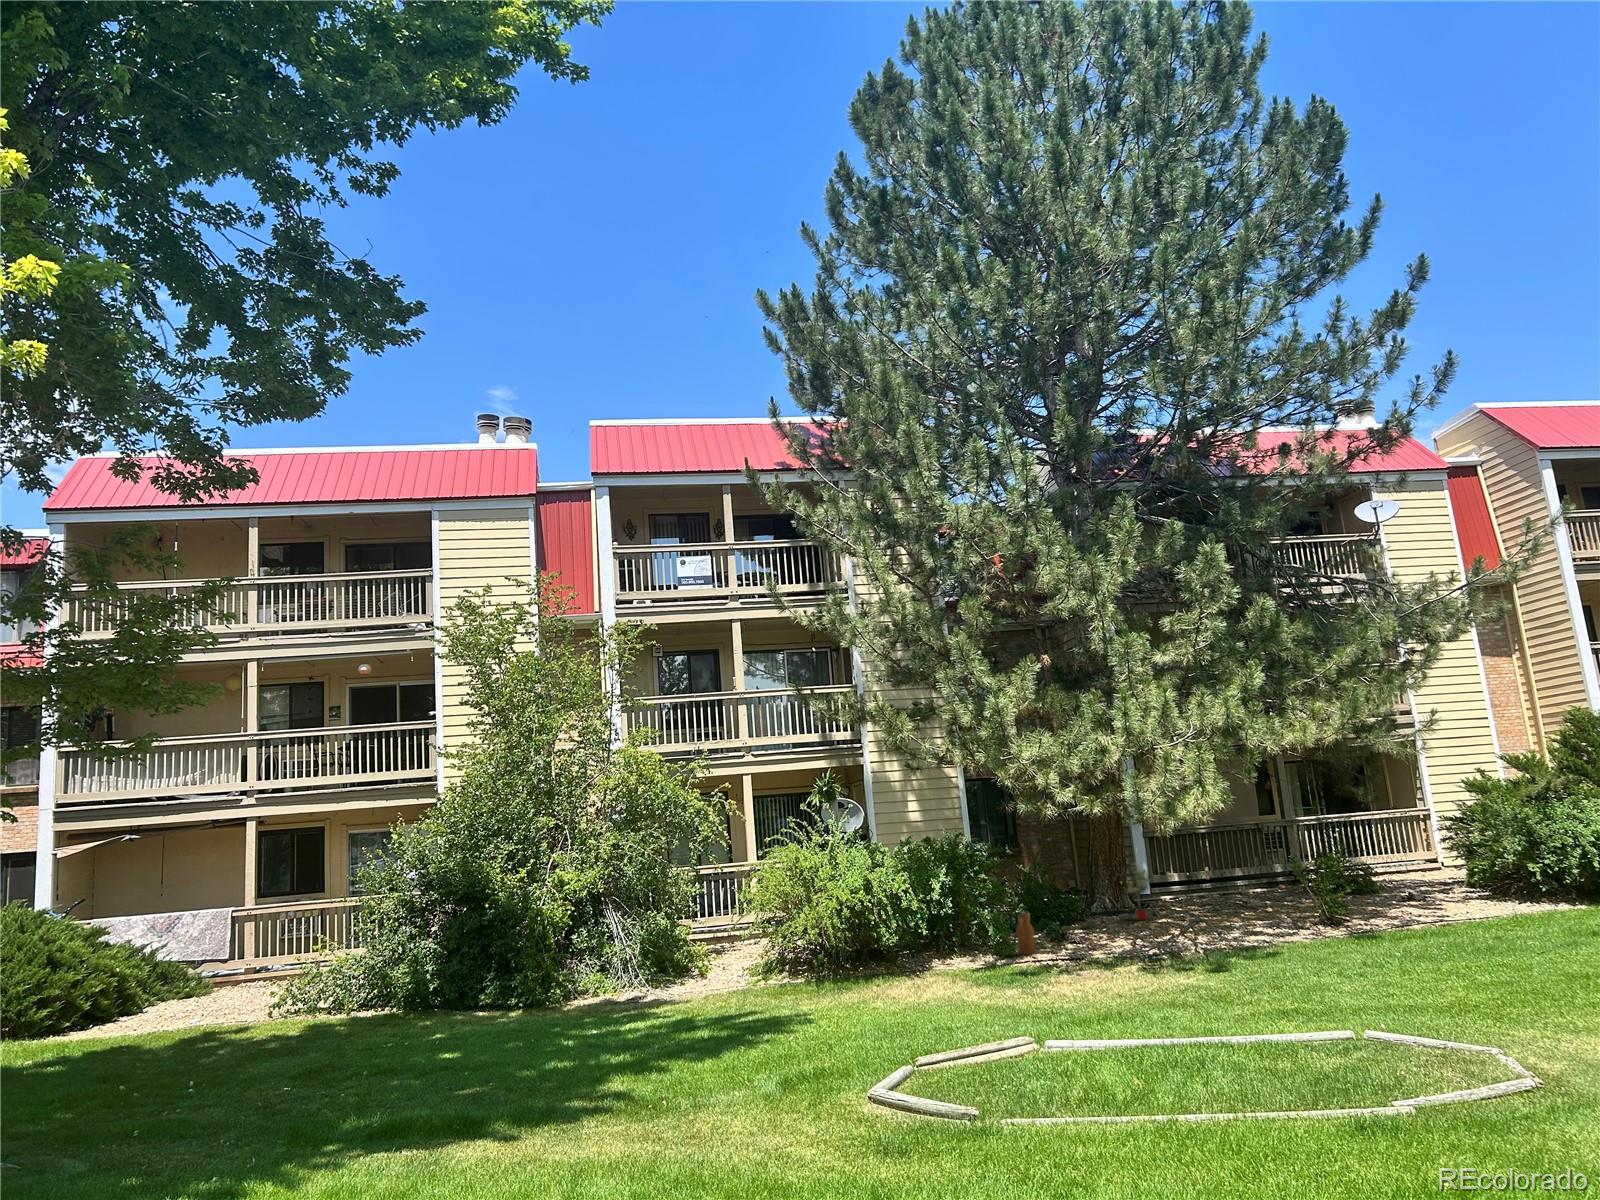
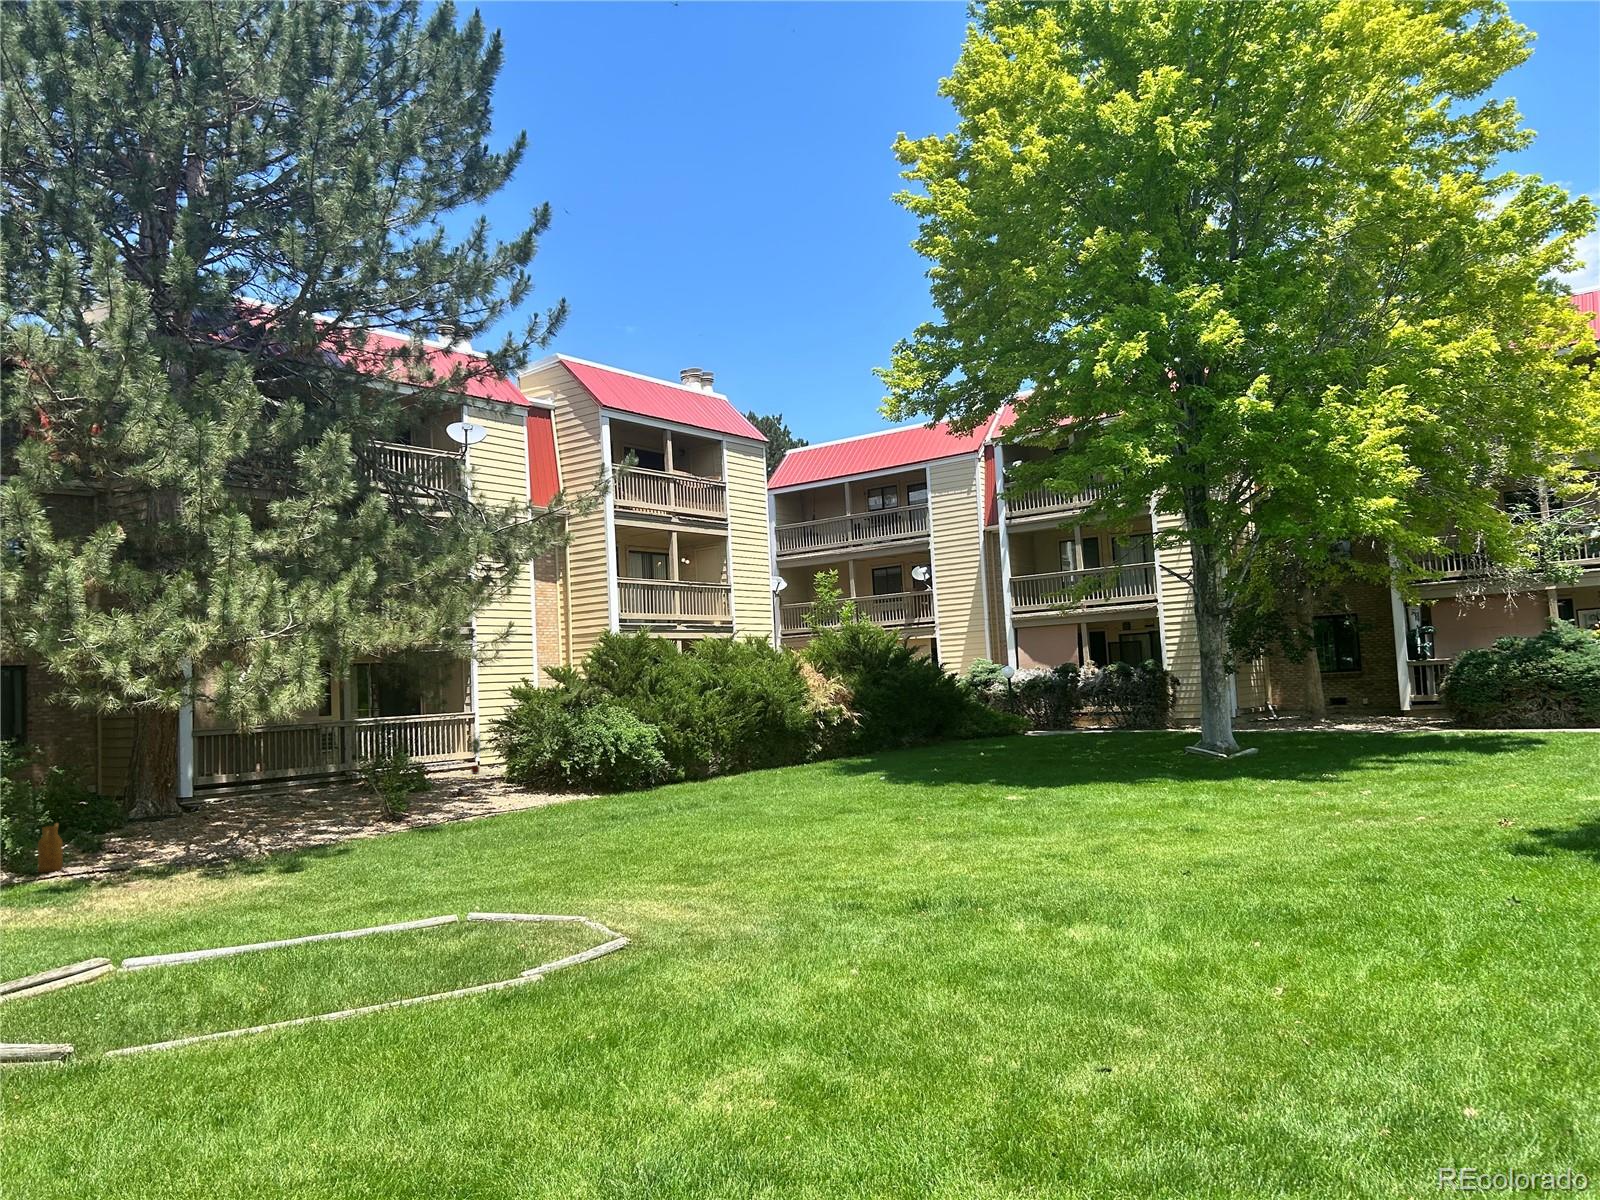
potted tree: present [1125,865,1149,921] -> present [469,734,488,774]

